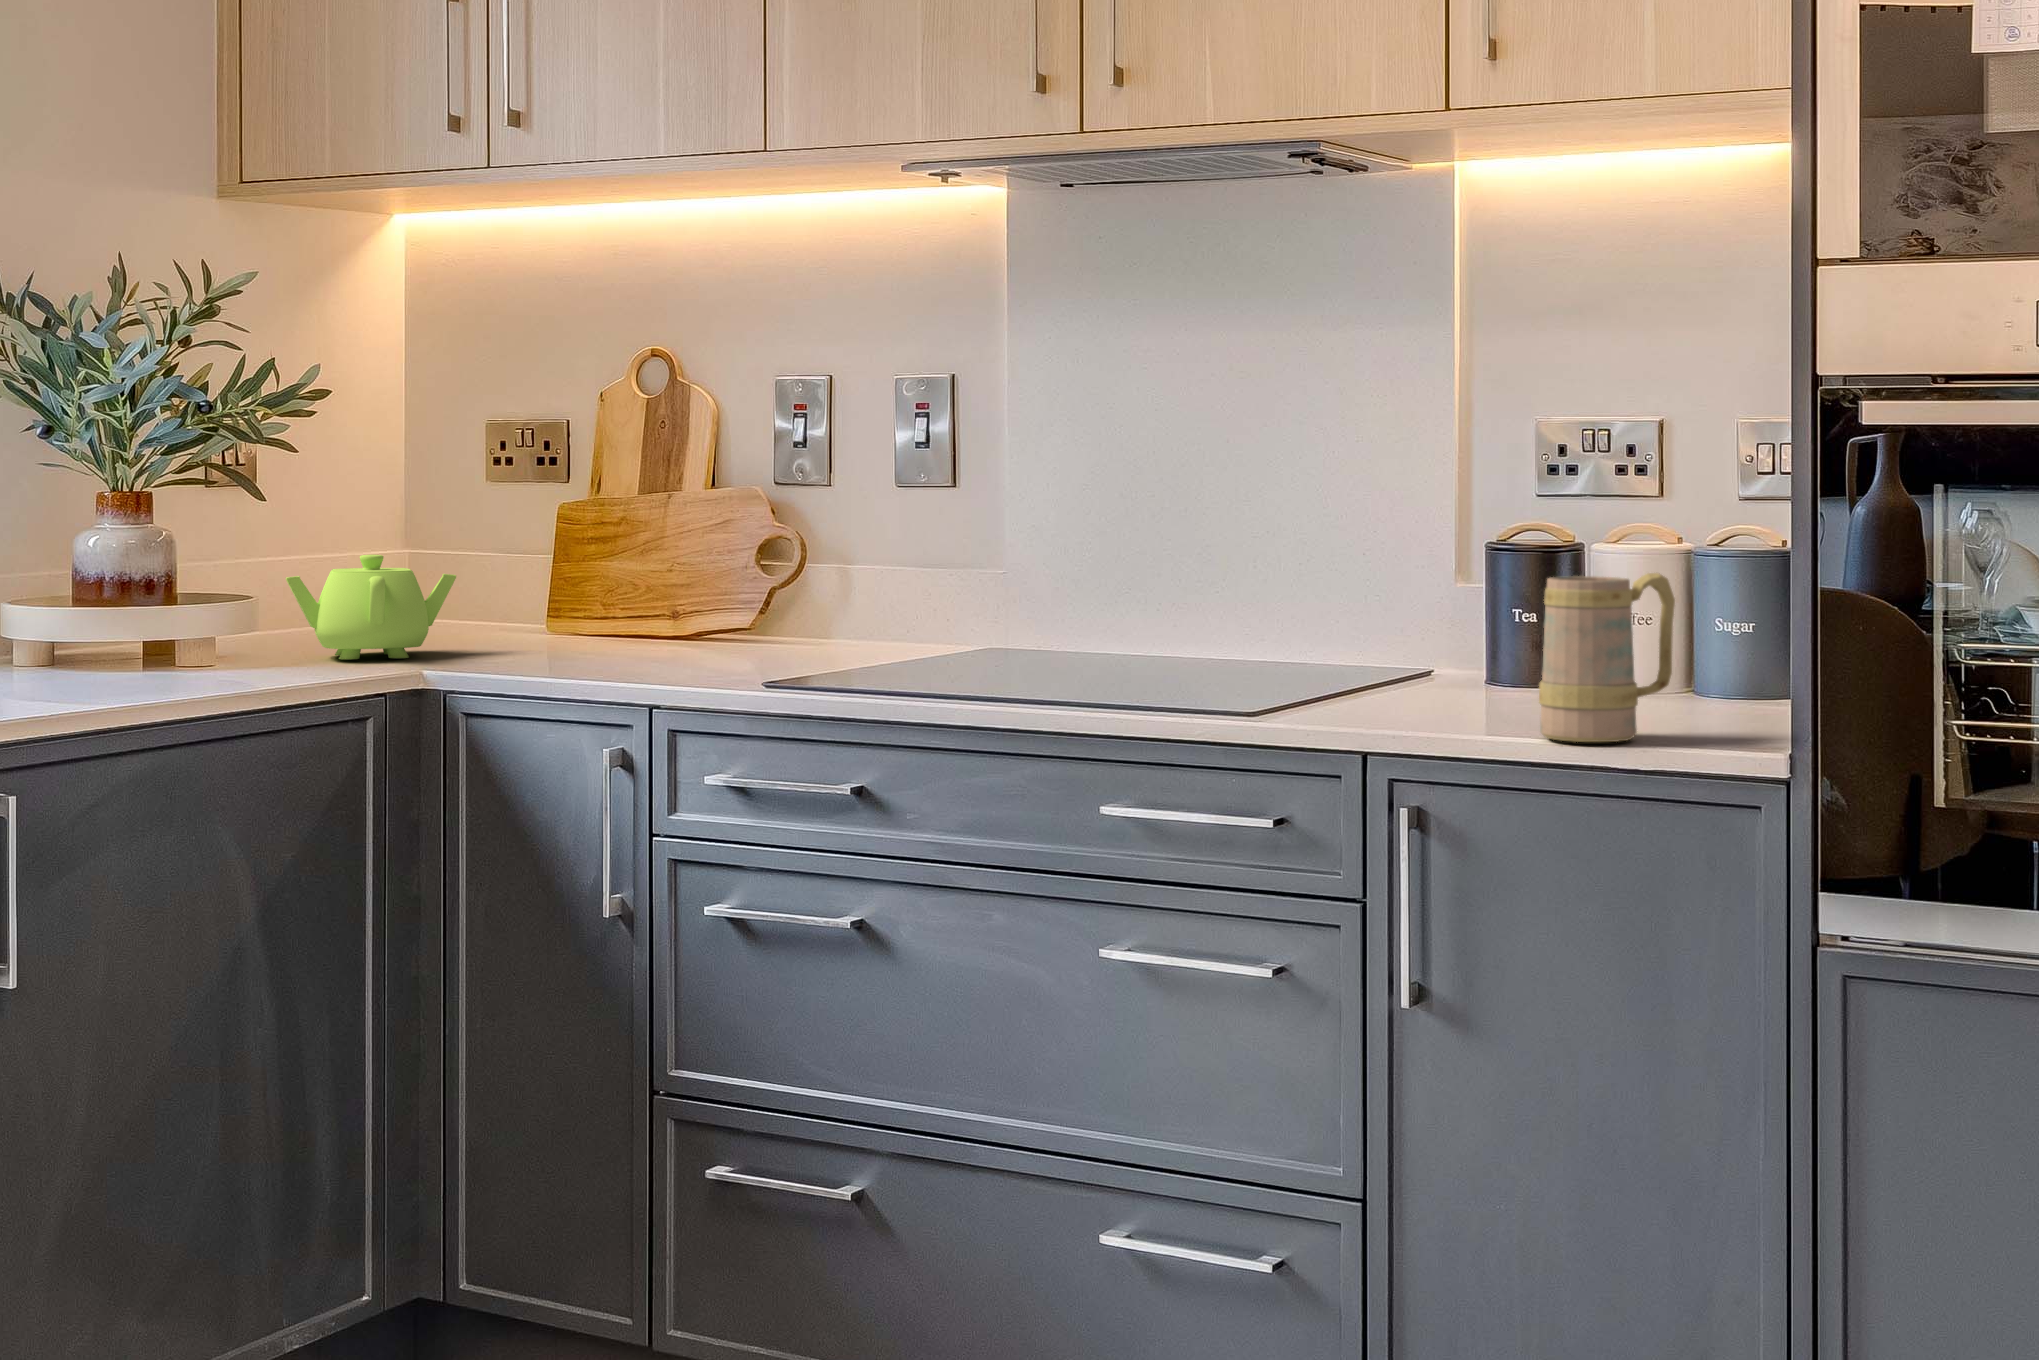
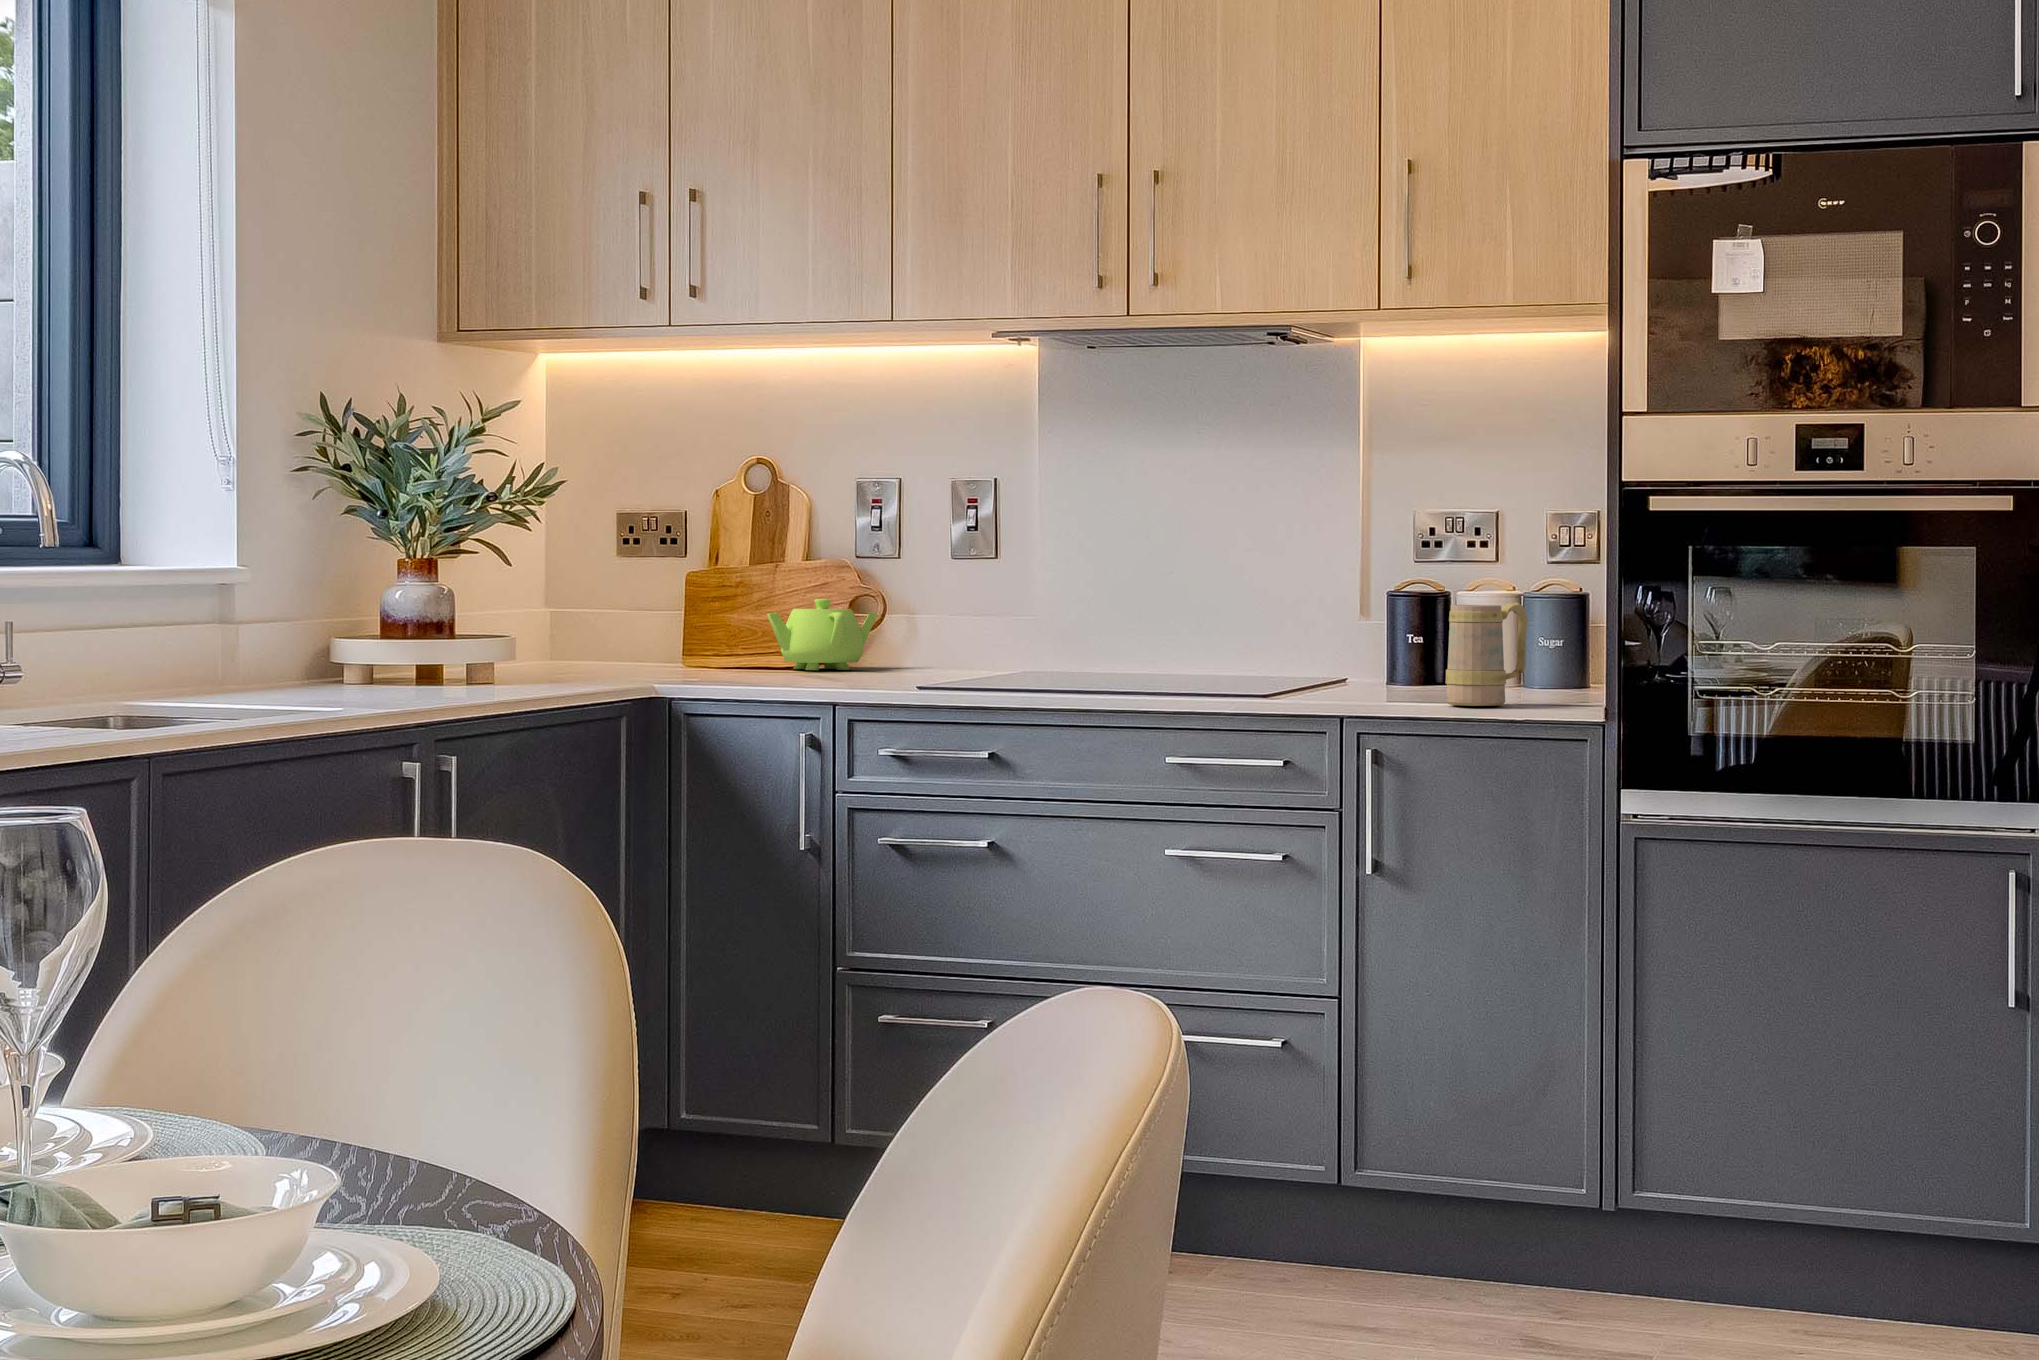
teapot: present [286,555,456,659] -> present [767,599,877,670]

